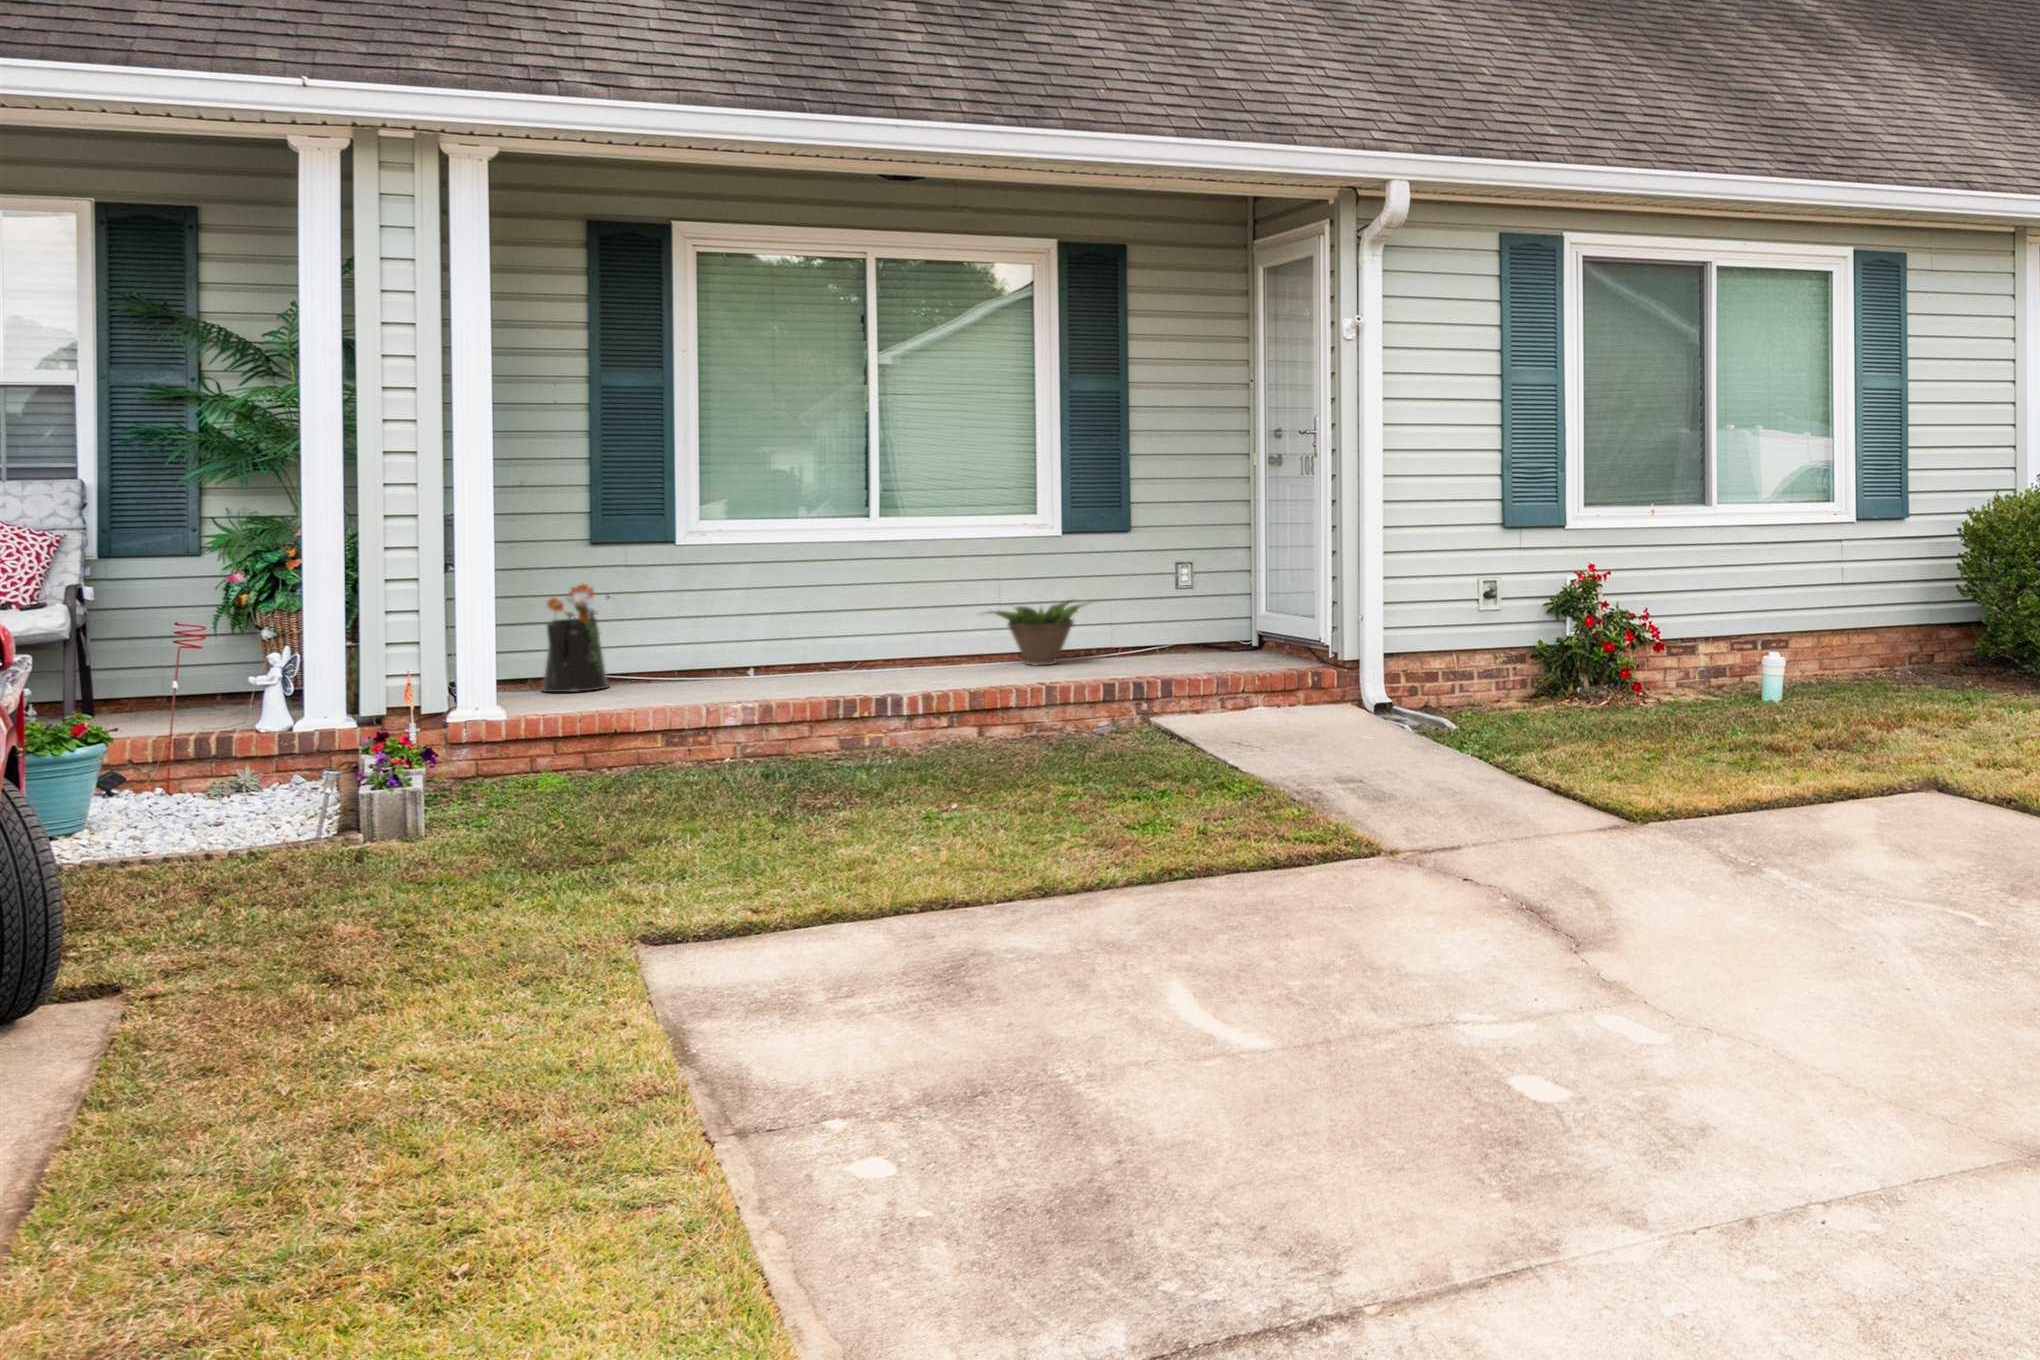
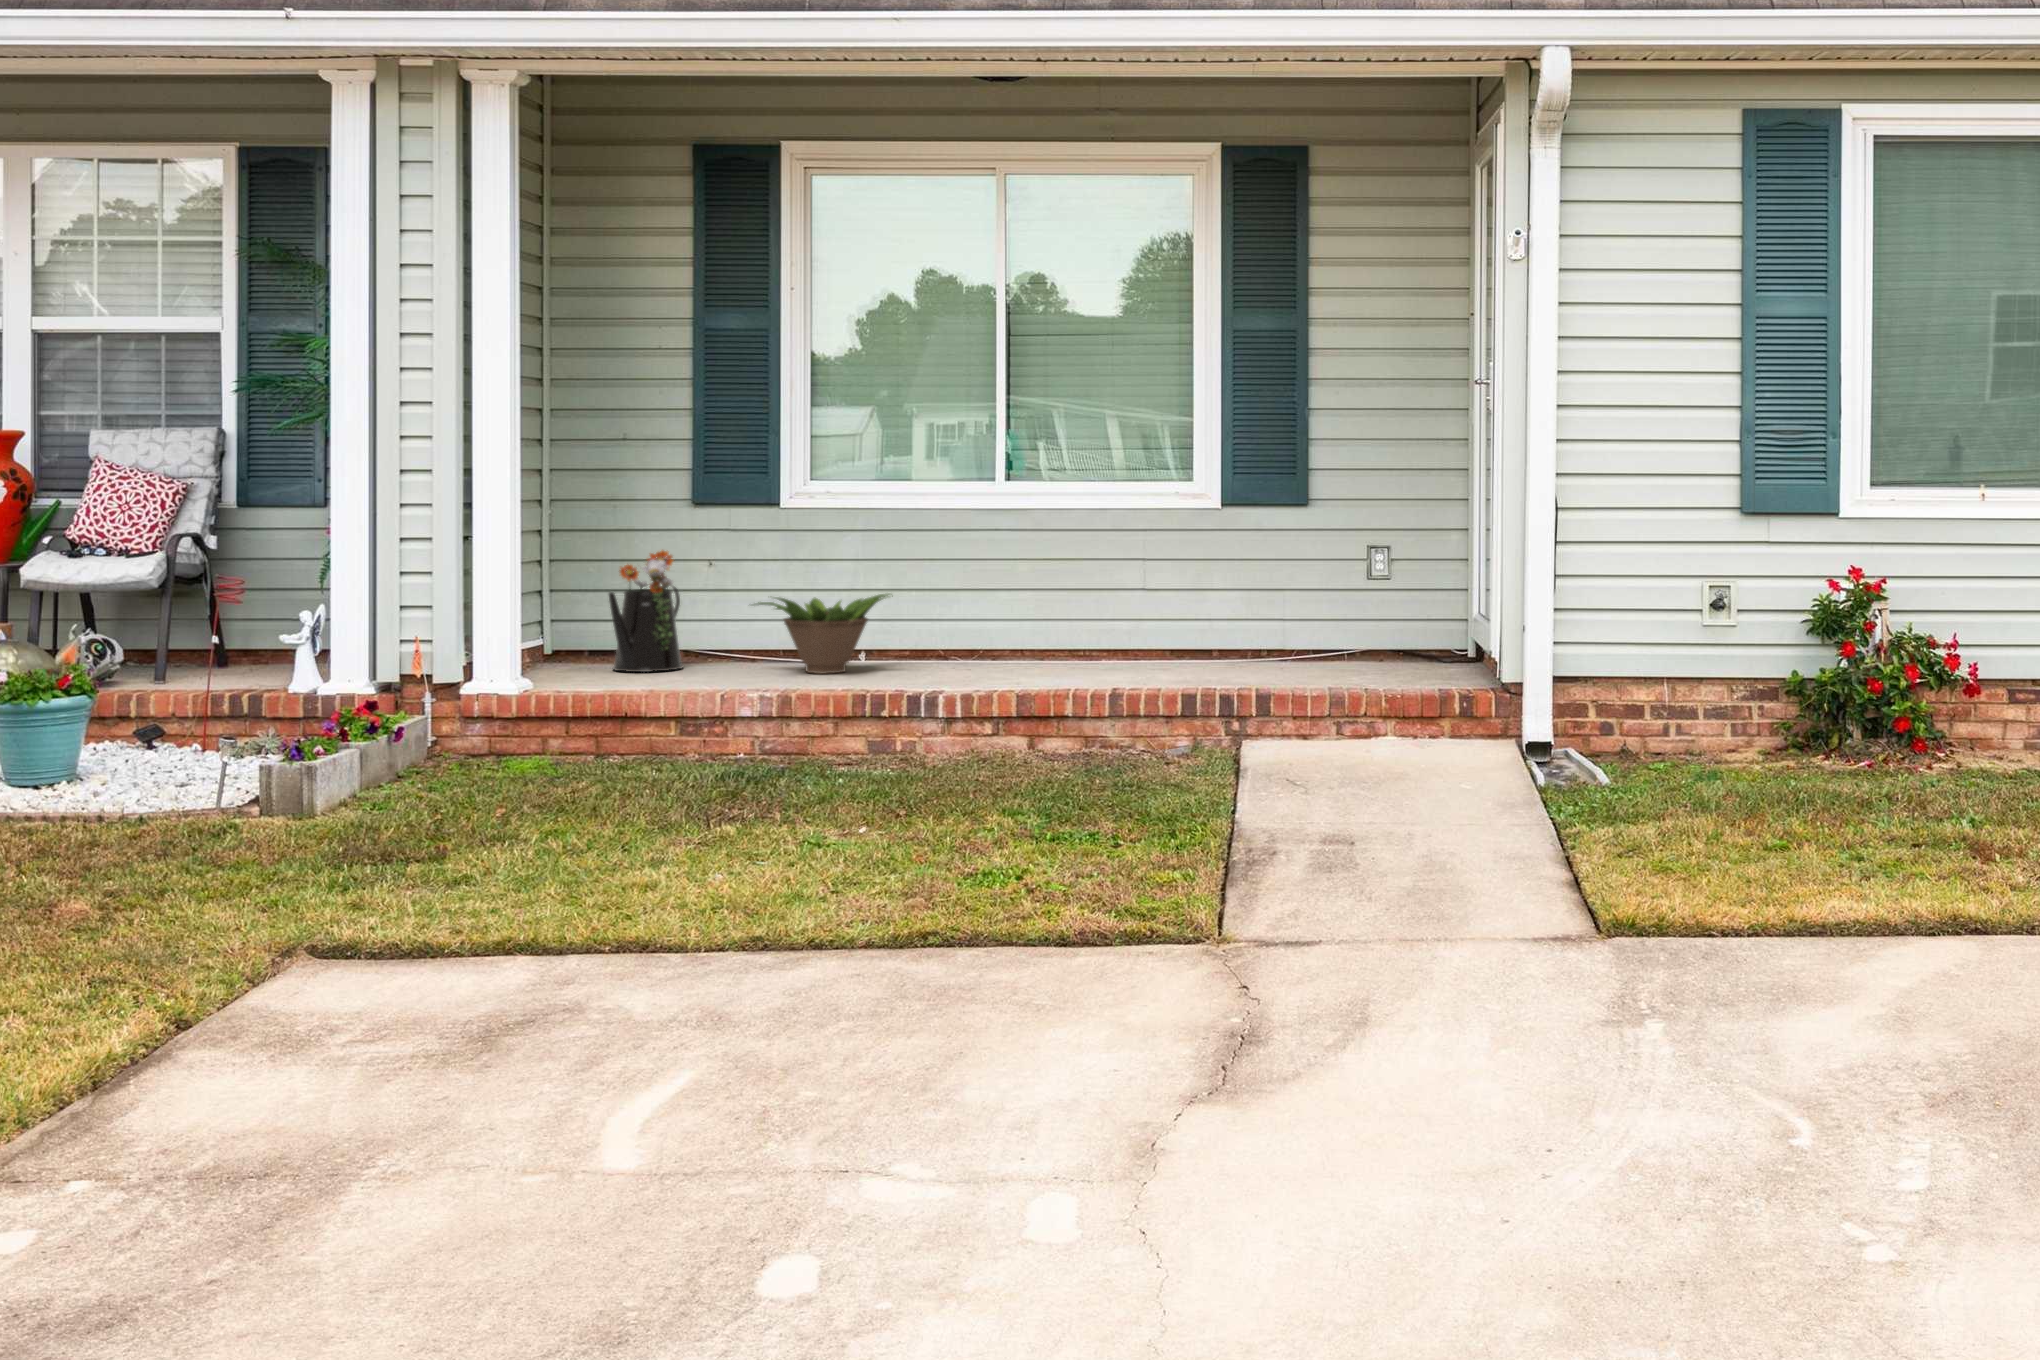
decorative plant: present [989,600,1085,665] -> present [754,594,890,674]

